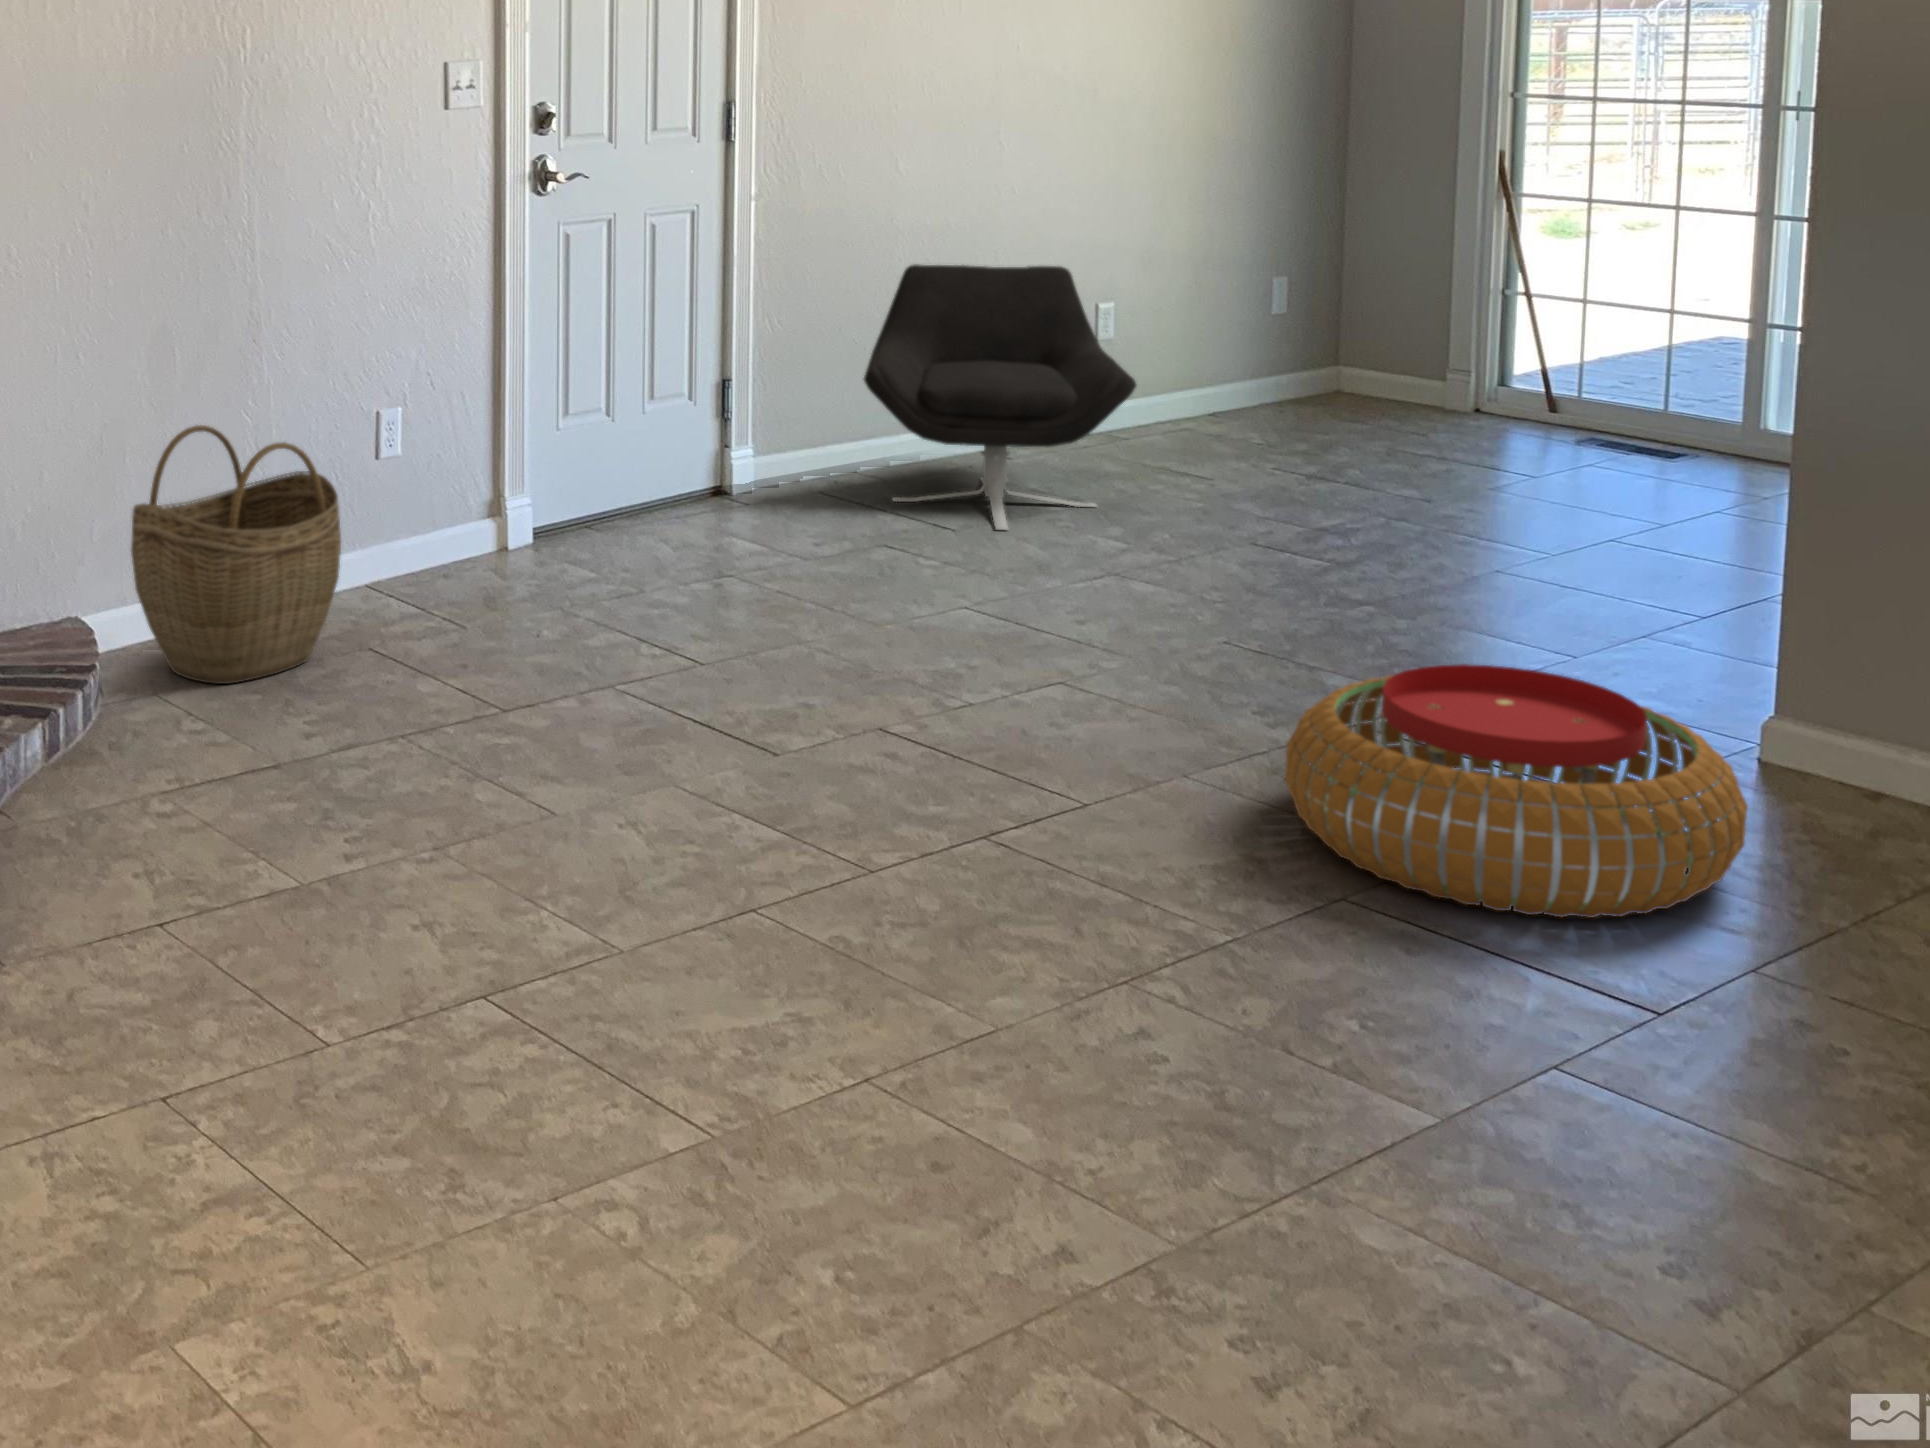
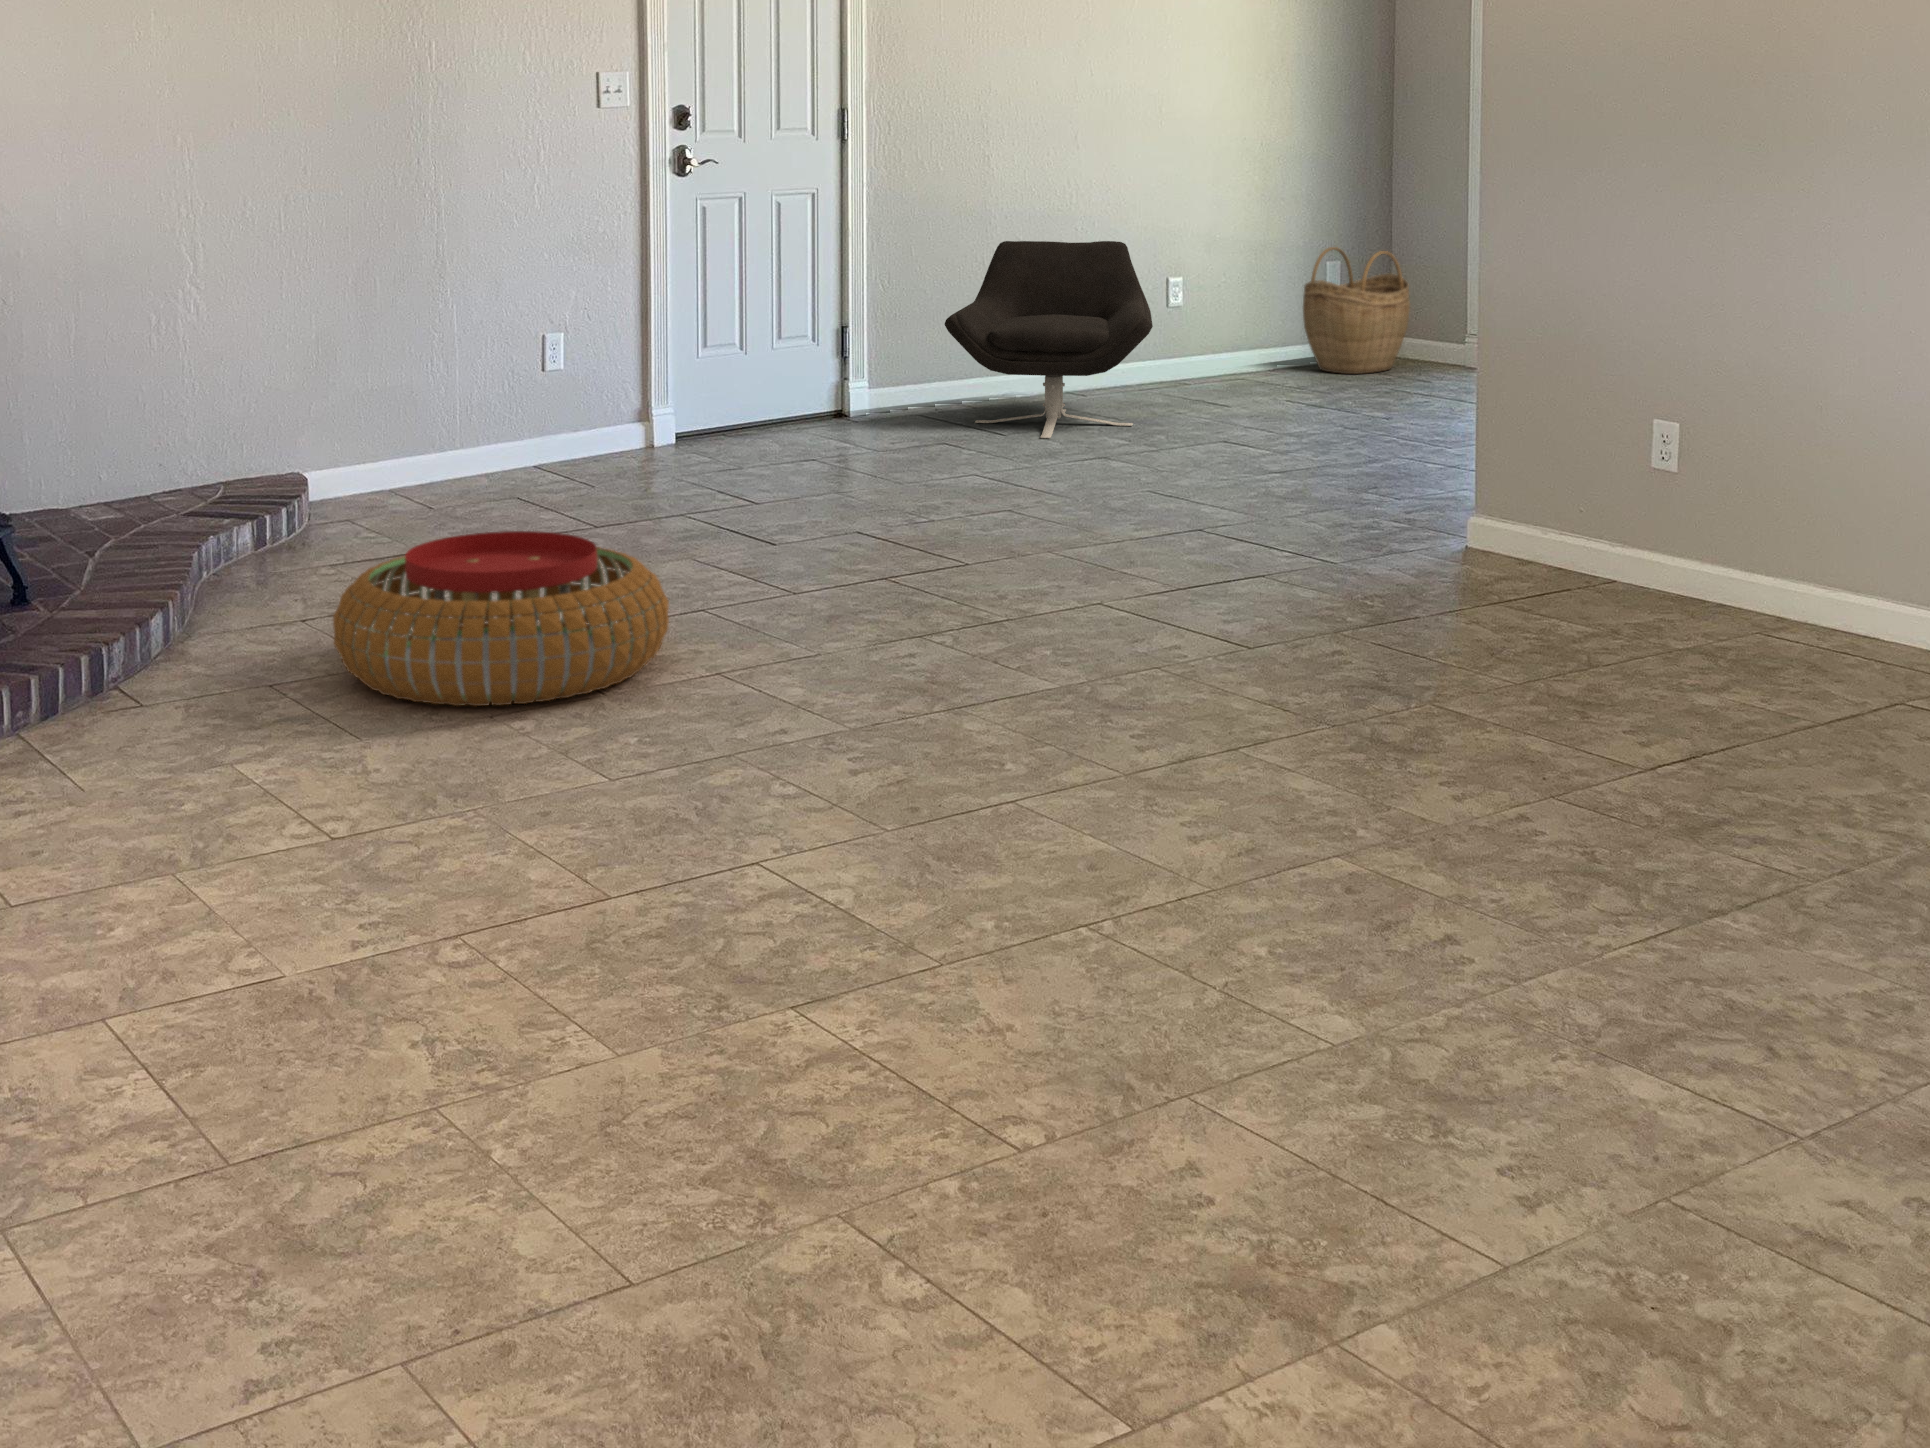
woven basket: present [131,425,341,684] -> present [1303,247,1410,374]
pouf: present [1285,664,1748,918] -> present [333,531,669,706]

